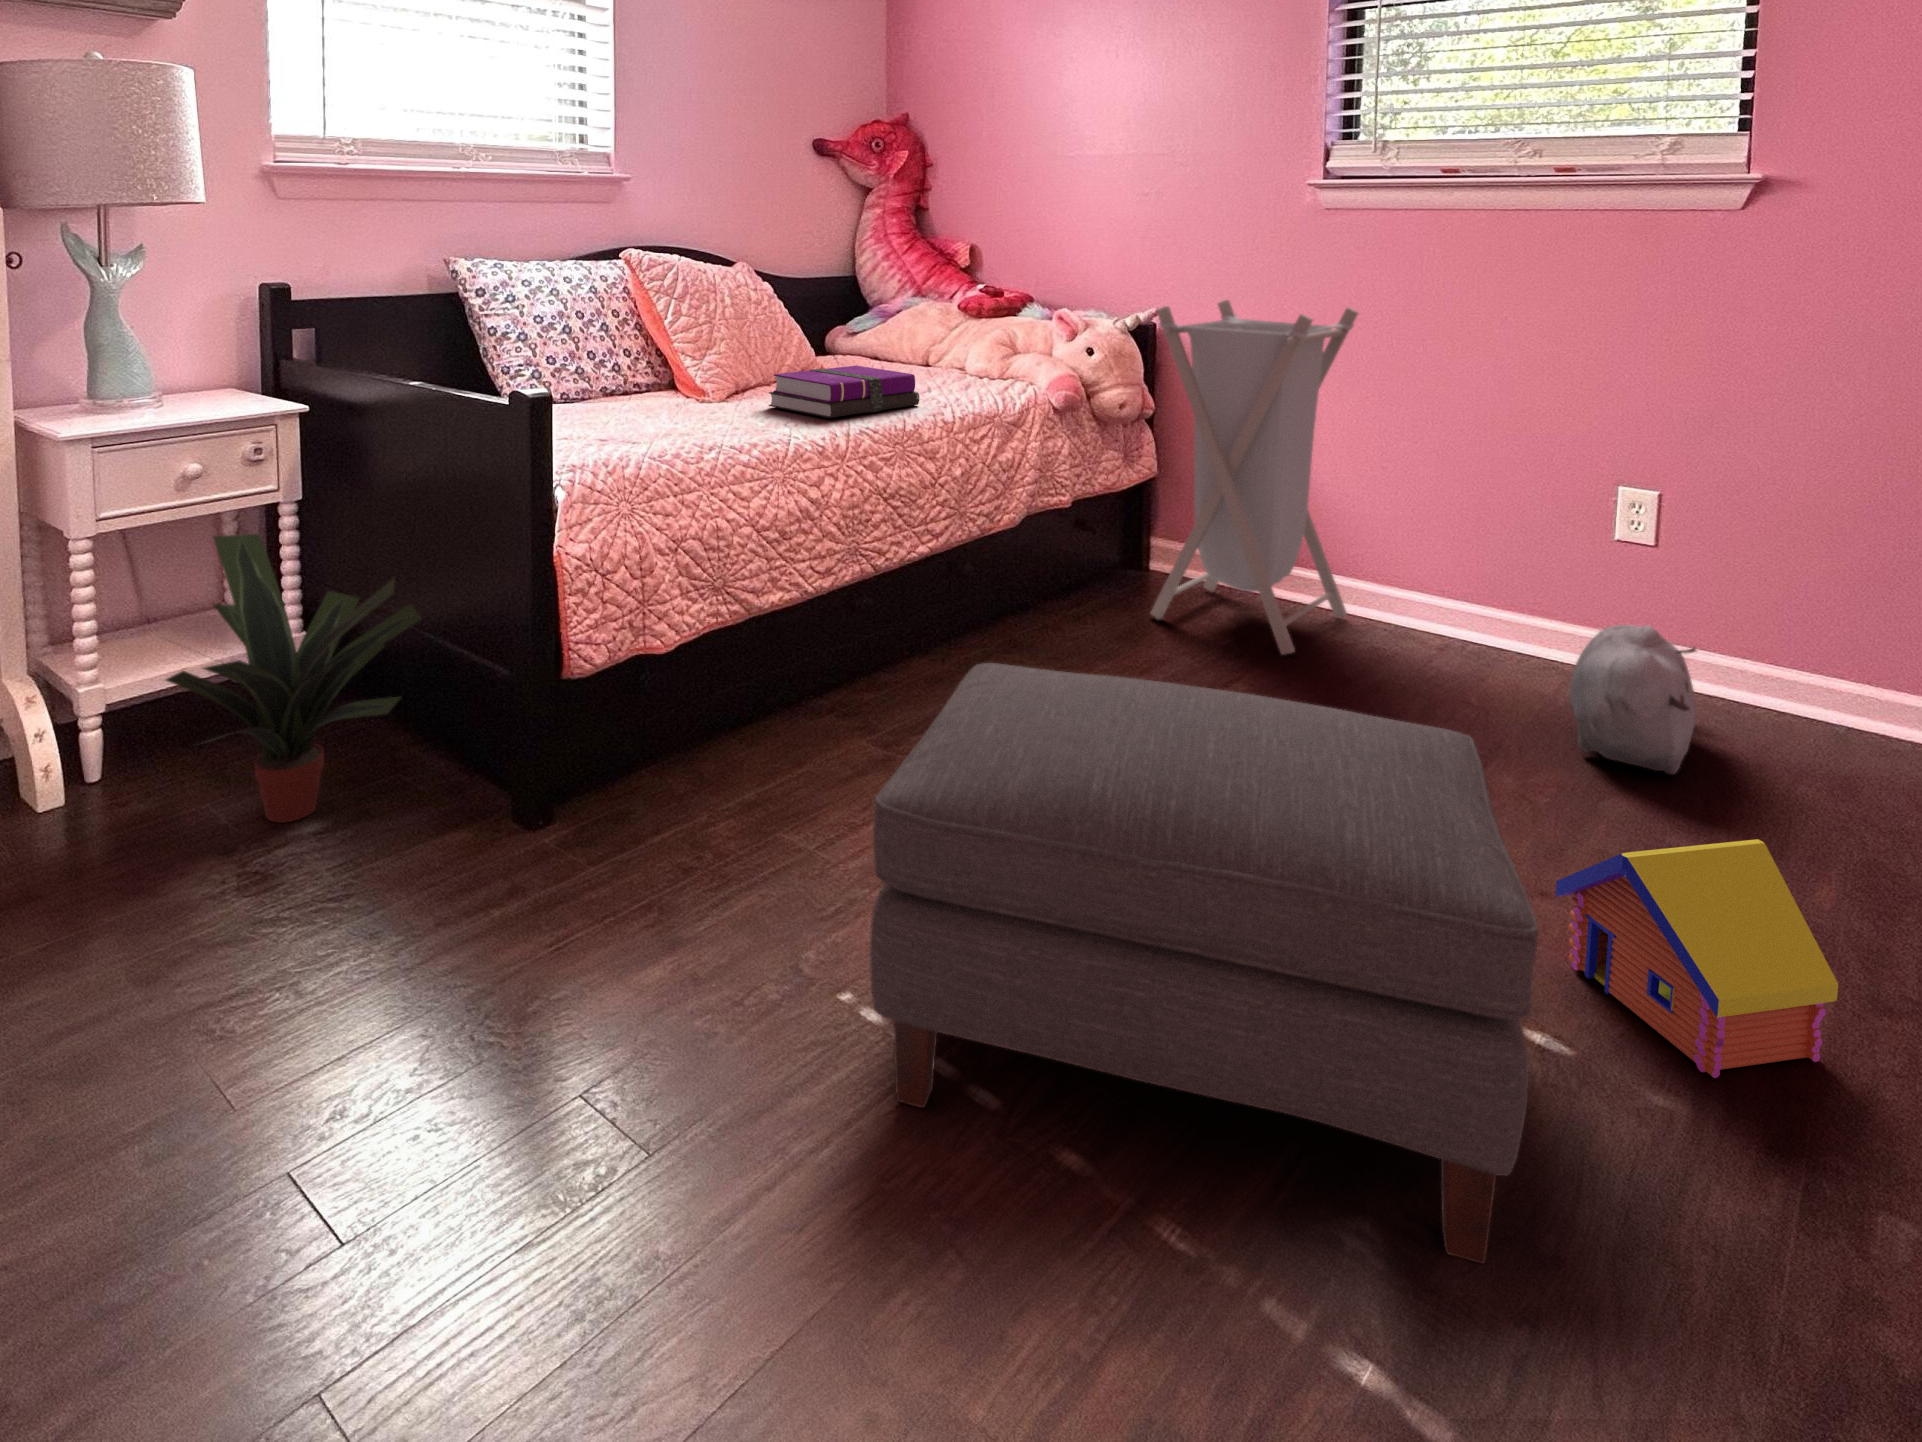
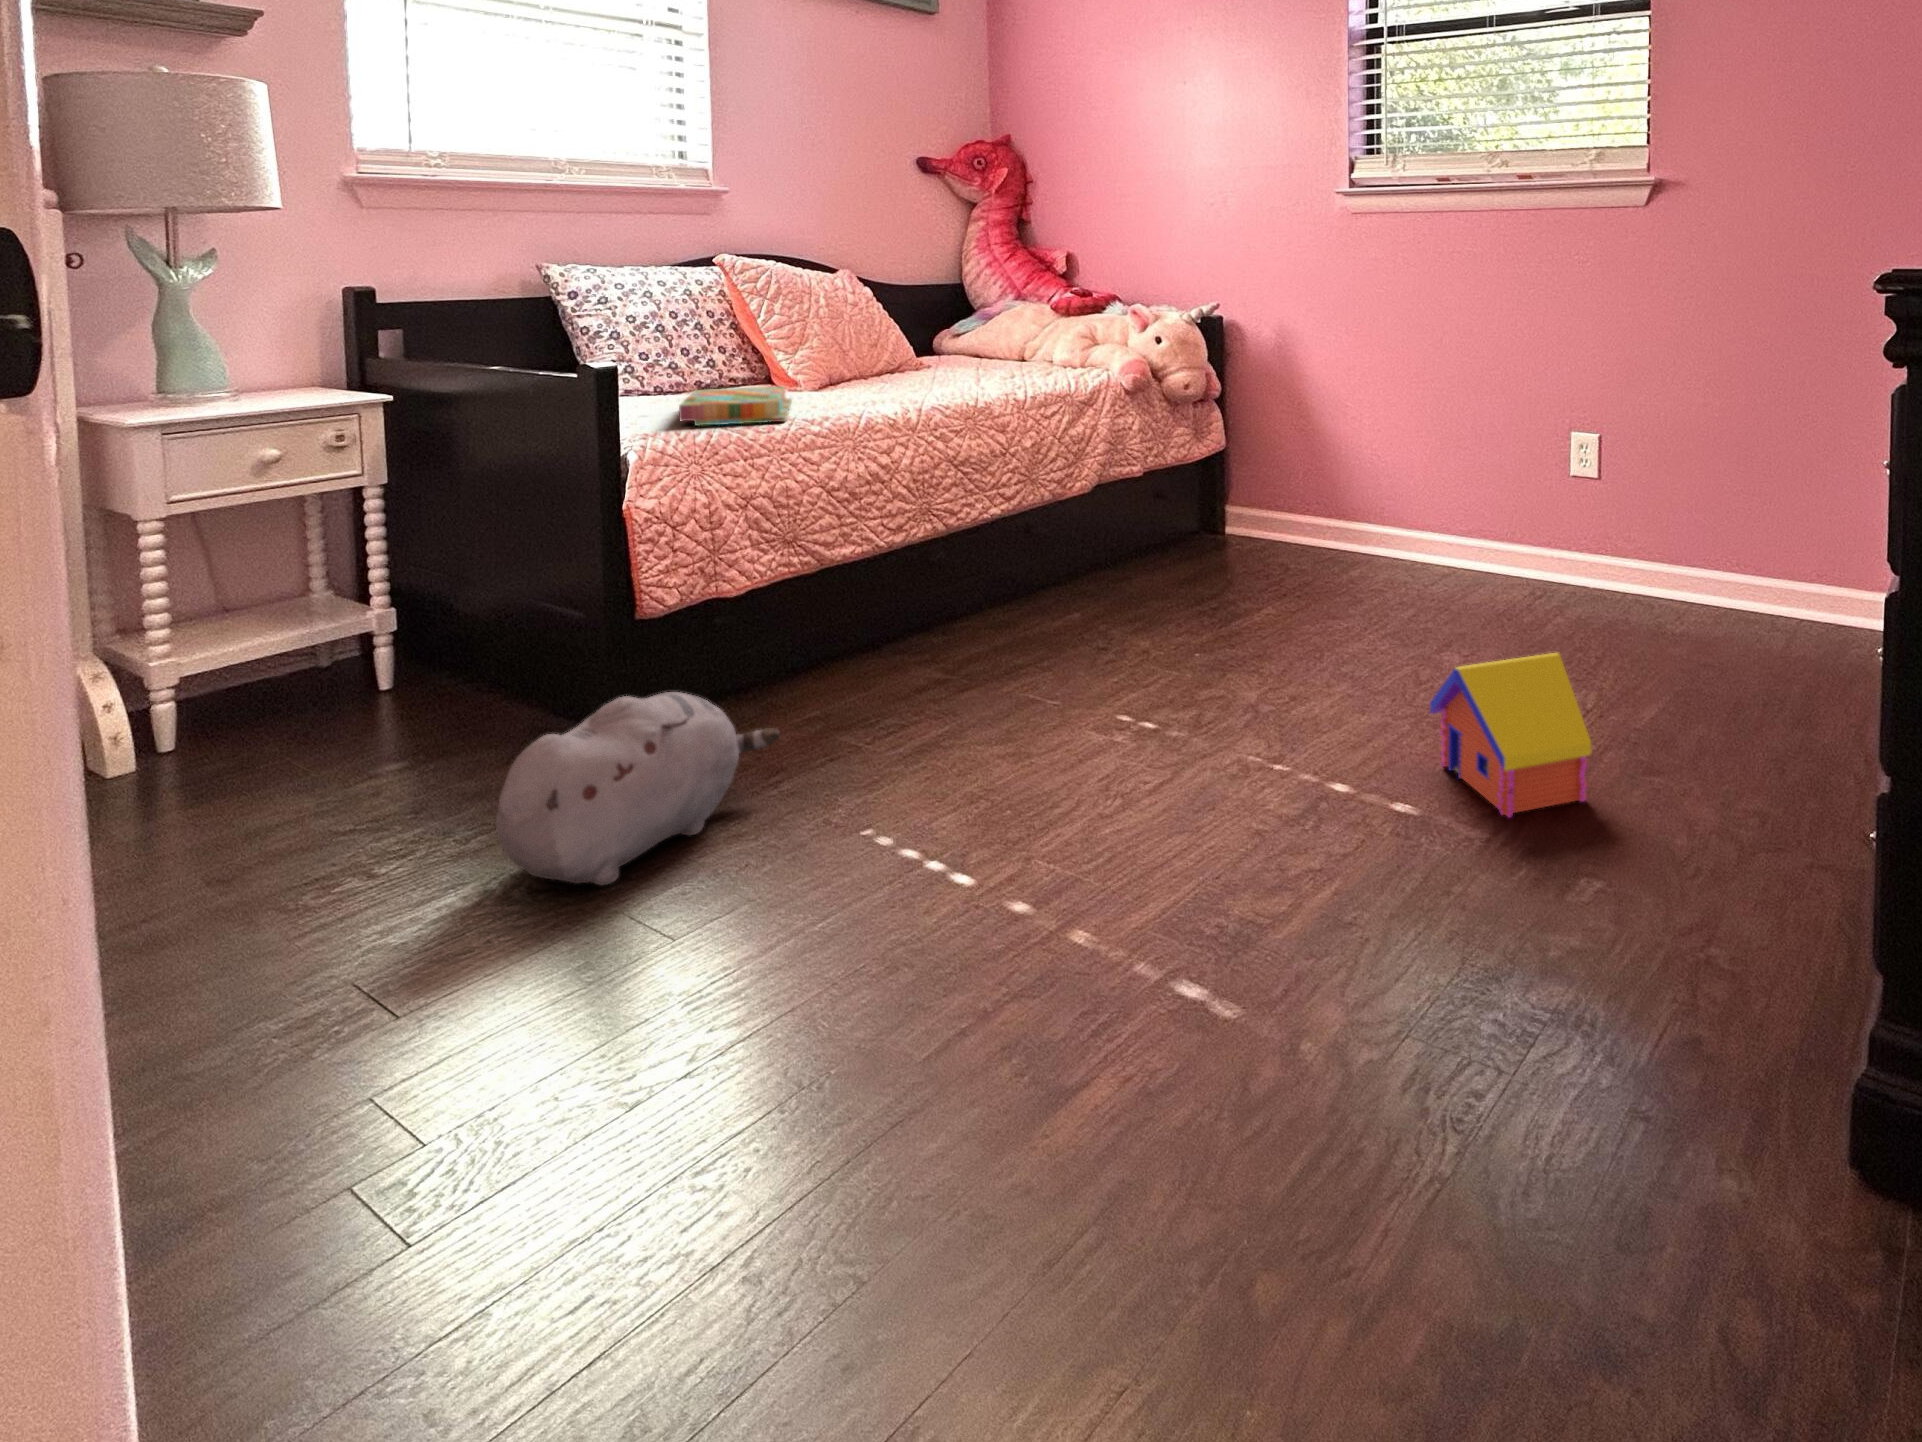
laundry hamper: present [1151,300,1358,655] -> none [1206,292,1378,587]
notebook: present [769,365,920,418] -> none [855,355,996,397]
board game: none [599,401,711,451] -> present [679,387,792,426]
potted plant: present [166,534,421,823] -> none [228,512,503,767]
plush toy: present [1569,625,1696,774] -> present [496,692,780,885]
ottoman: present [870,663,1539,1264] -> none [863,569,1353,932]

